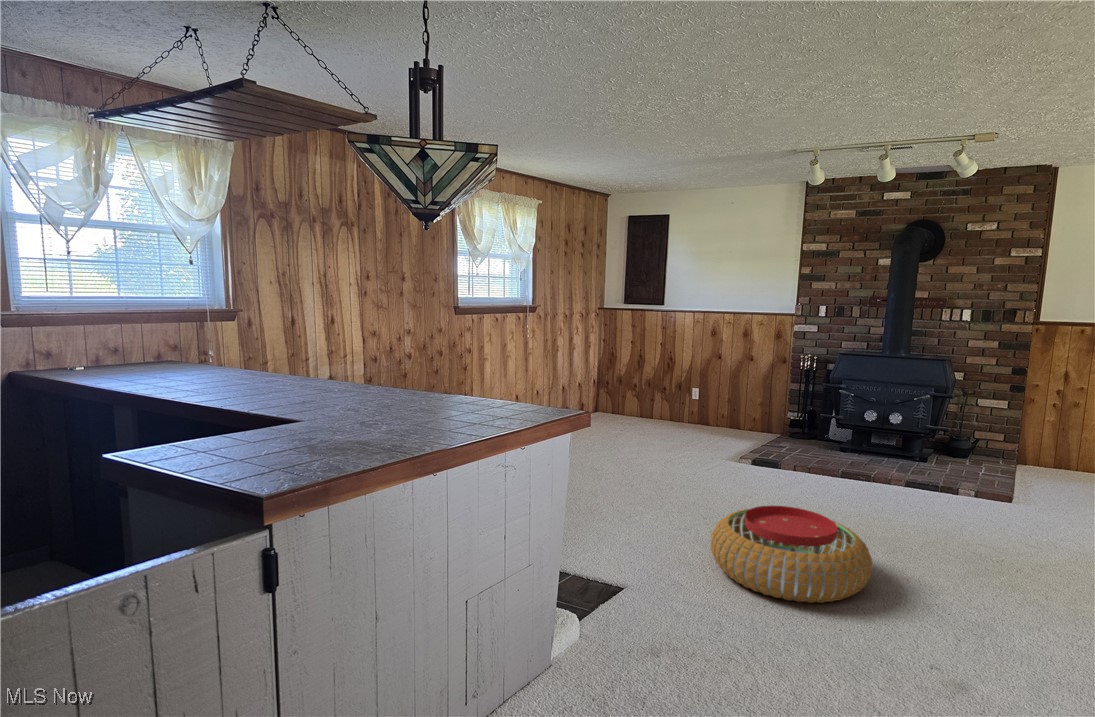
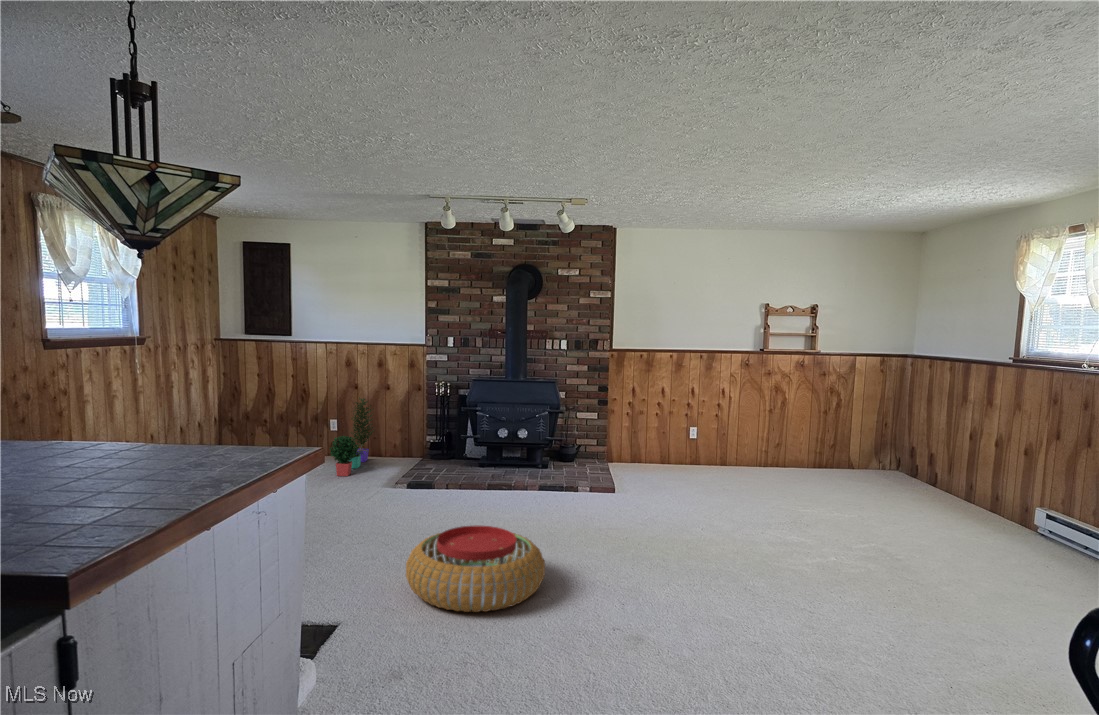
potted plant: none [683,366,734,442] -> present [329,397,374,476]

